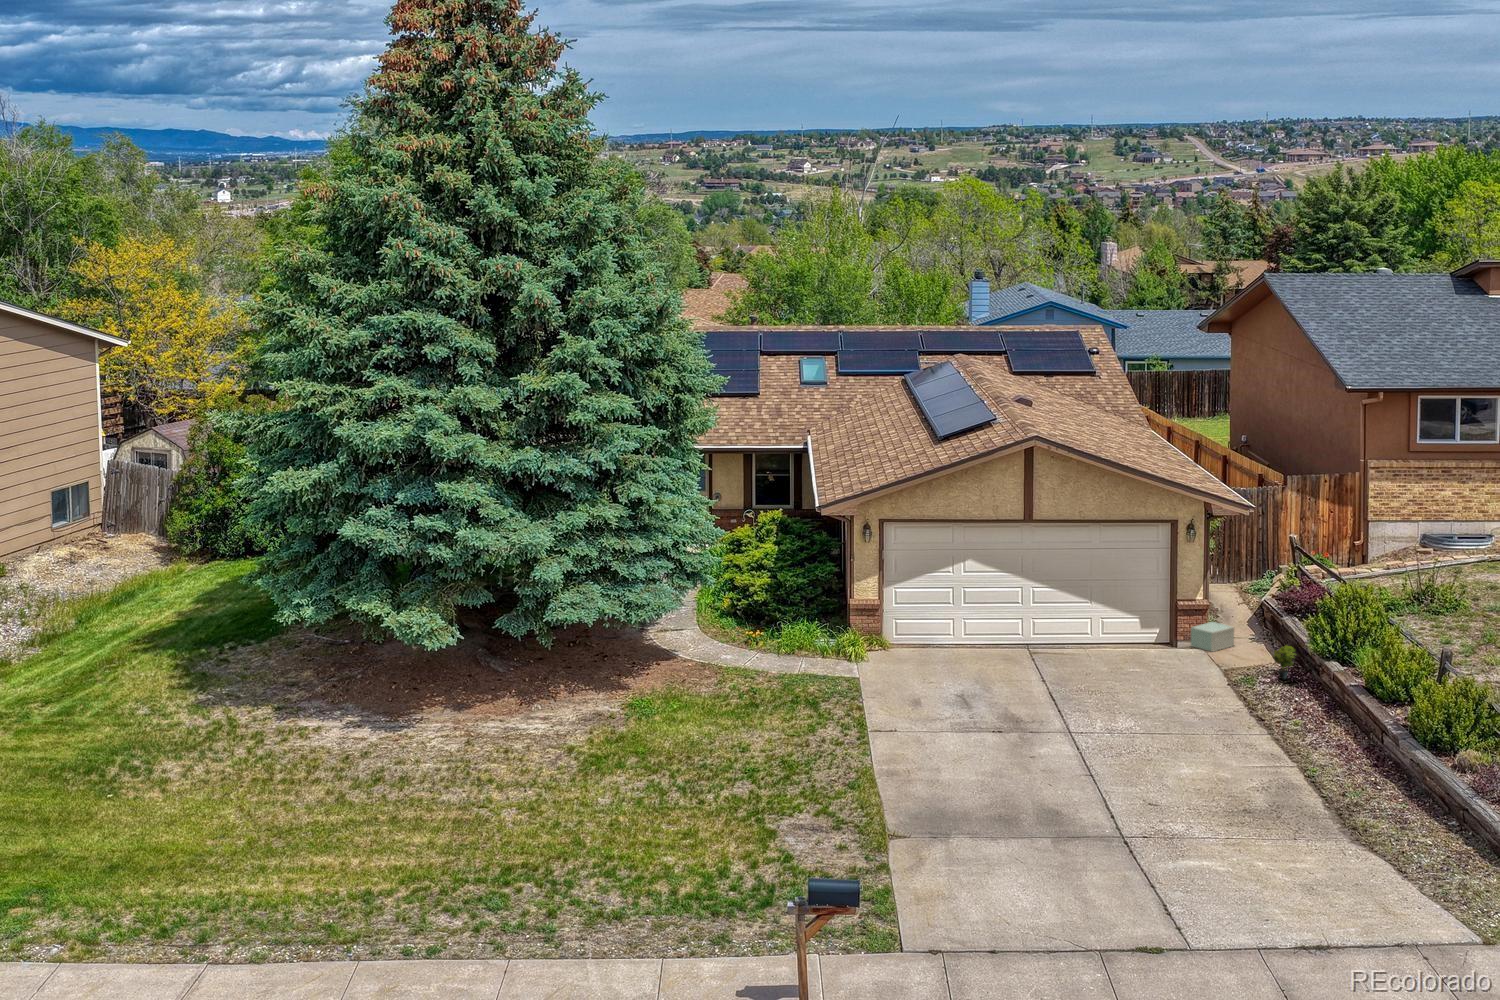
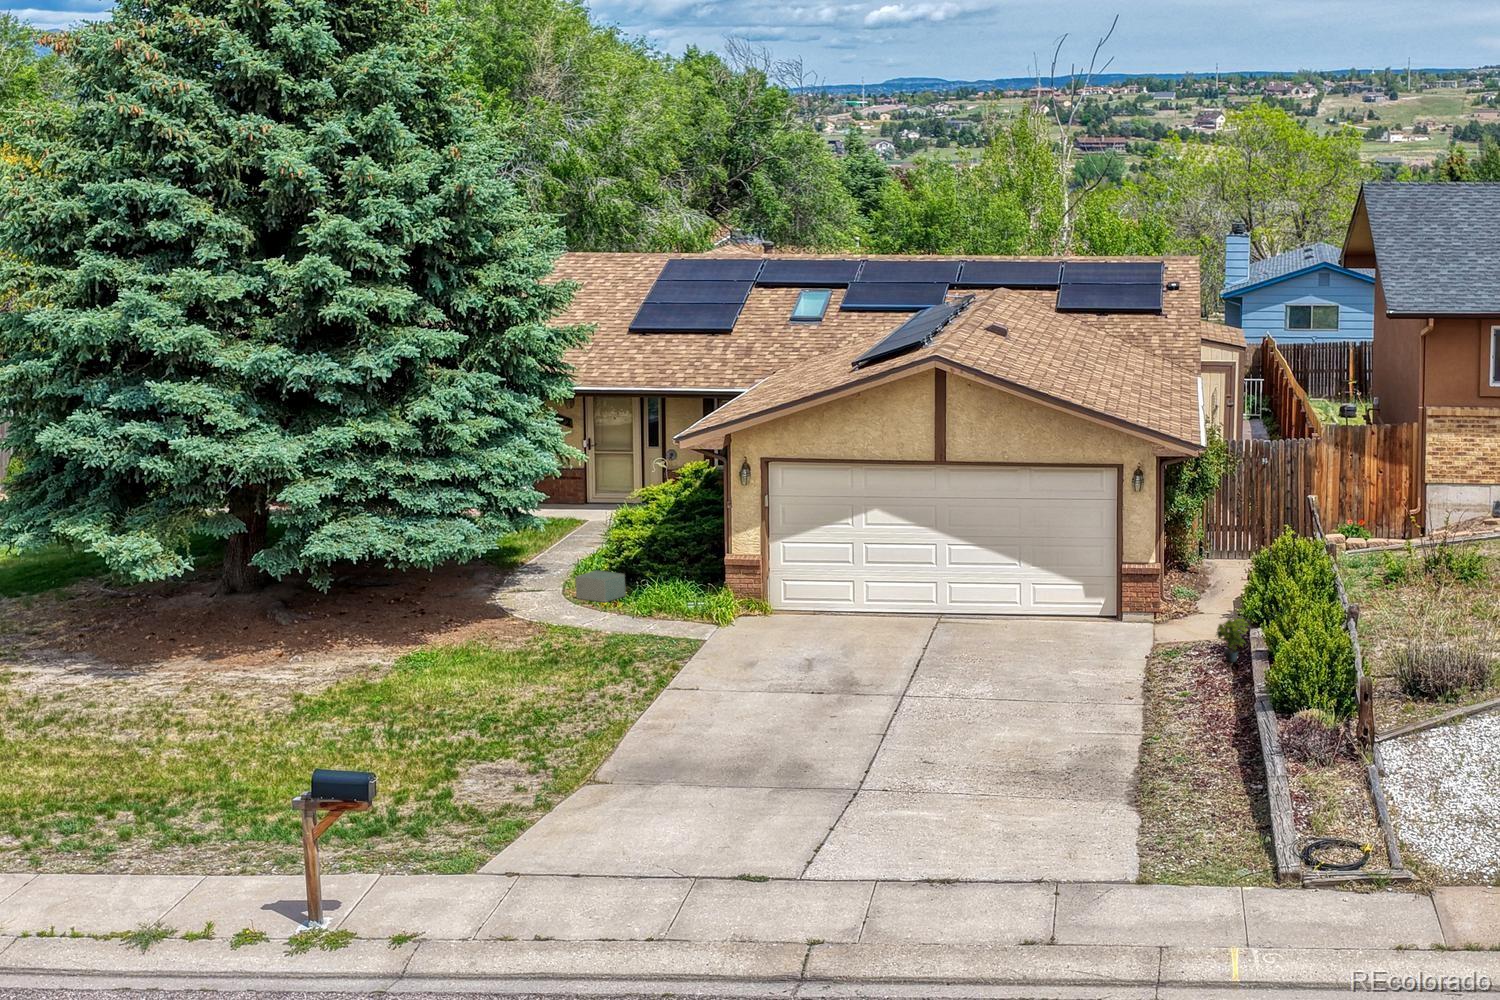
storage box: present [1191,622,1234,651] -> present [575,570,626,602]

